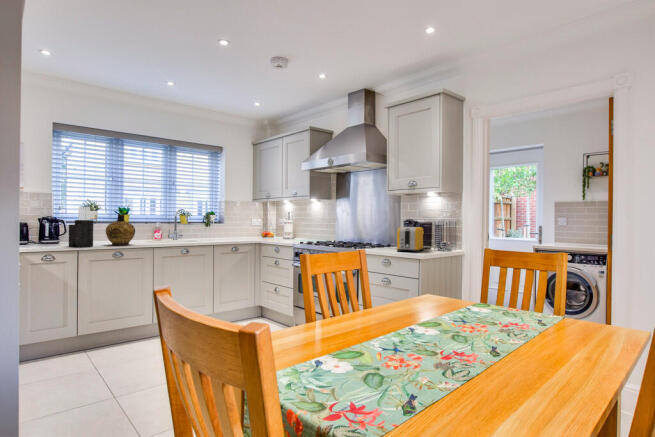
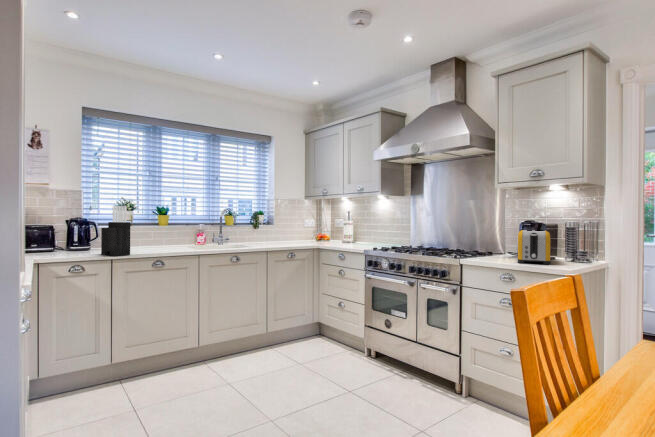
ceramic jug: present [106,213,135,245] -> none [144,213,179,253]

